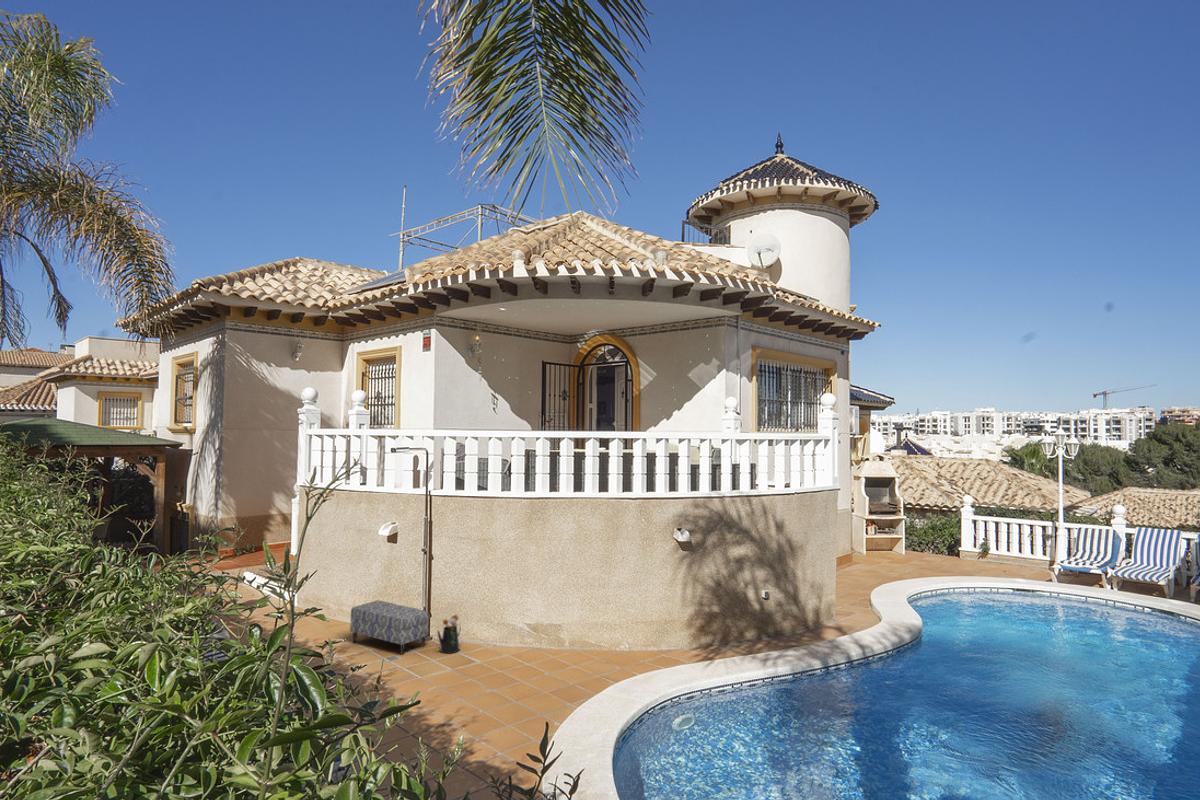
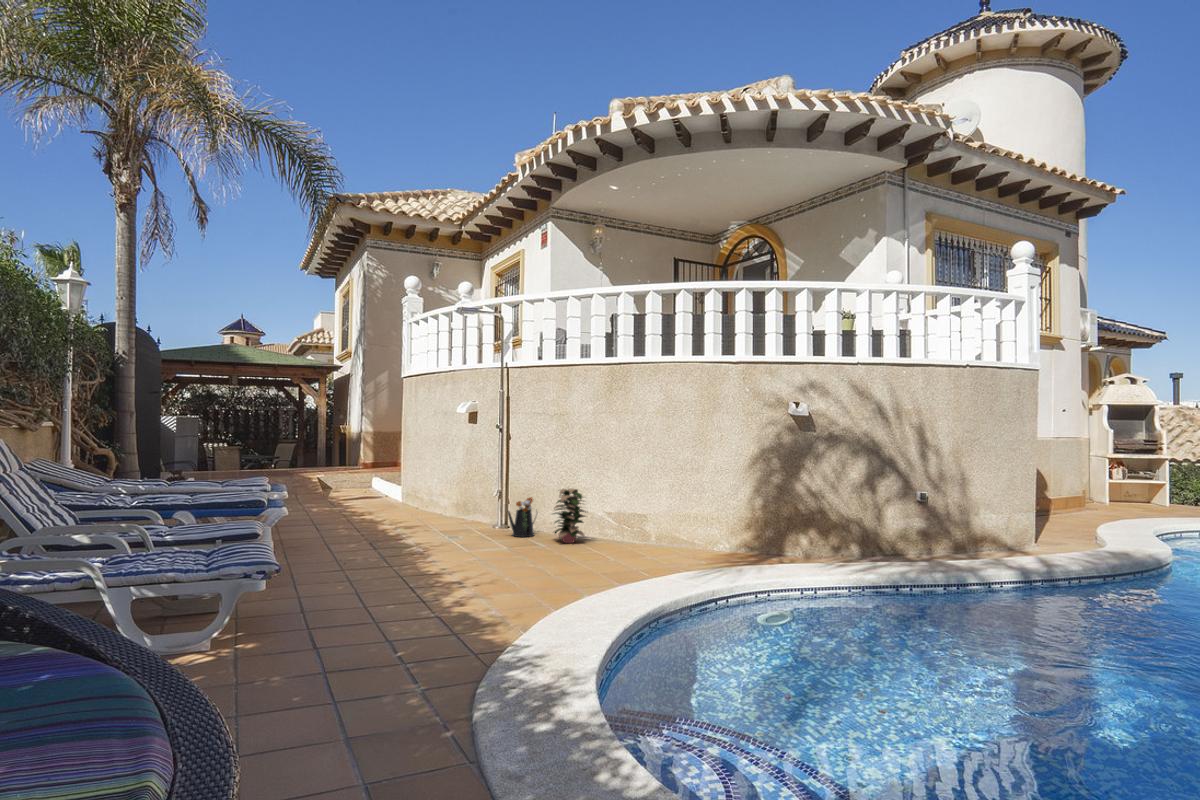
bench: present [350,600,429,655] -> none [429,485,504,535]
decorative plant: none [479,608,513,657] -> present [553,489,586,543]

